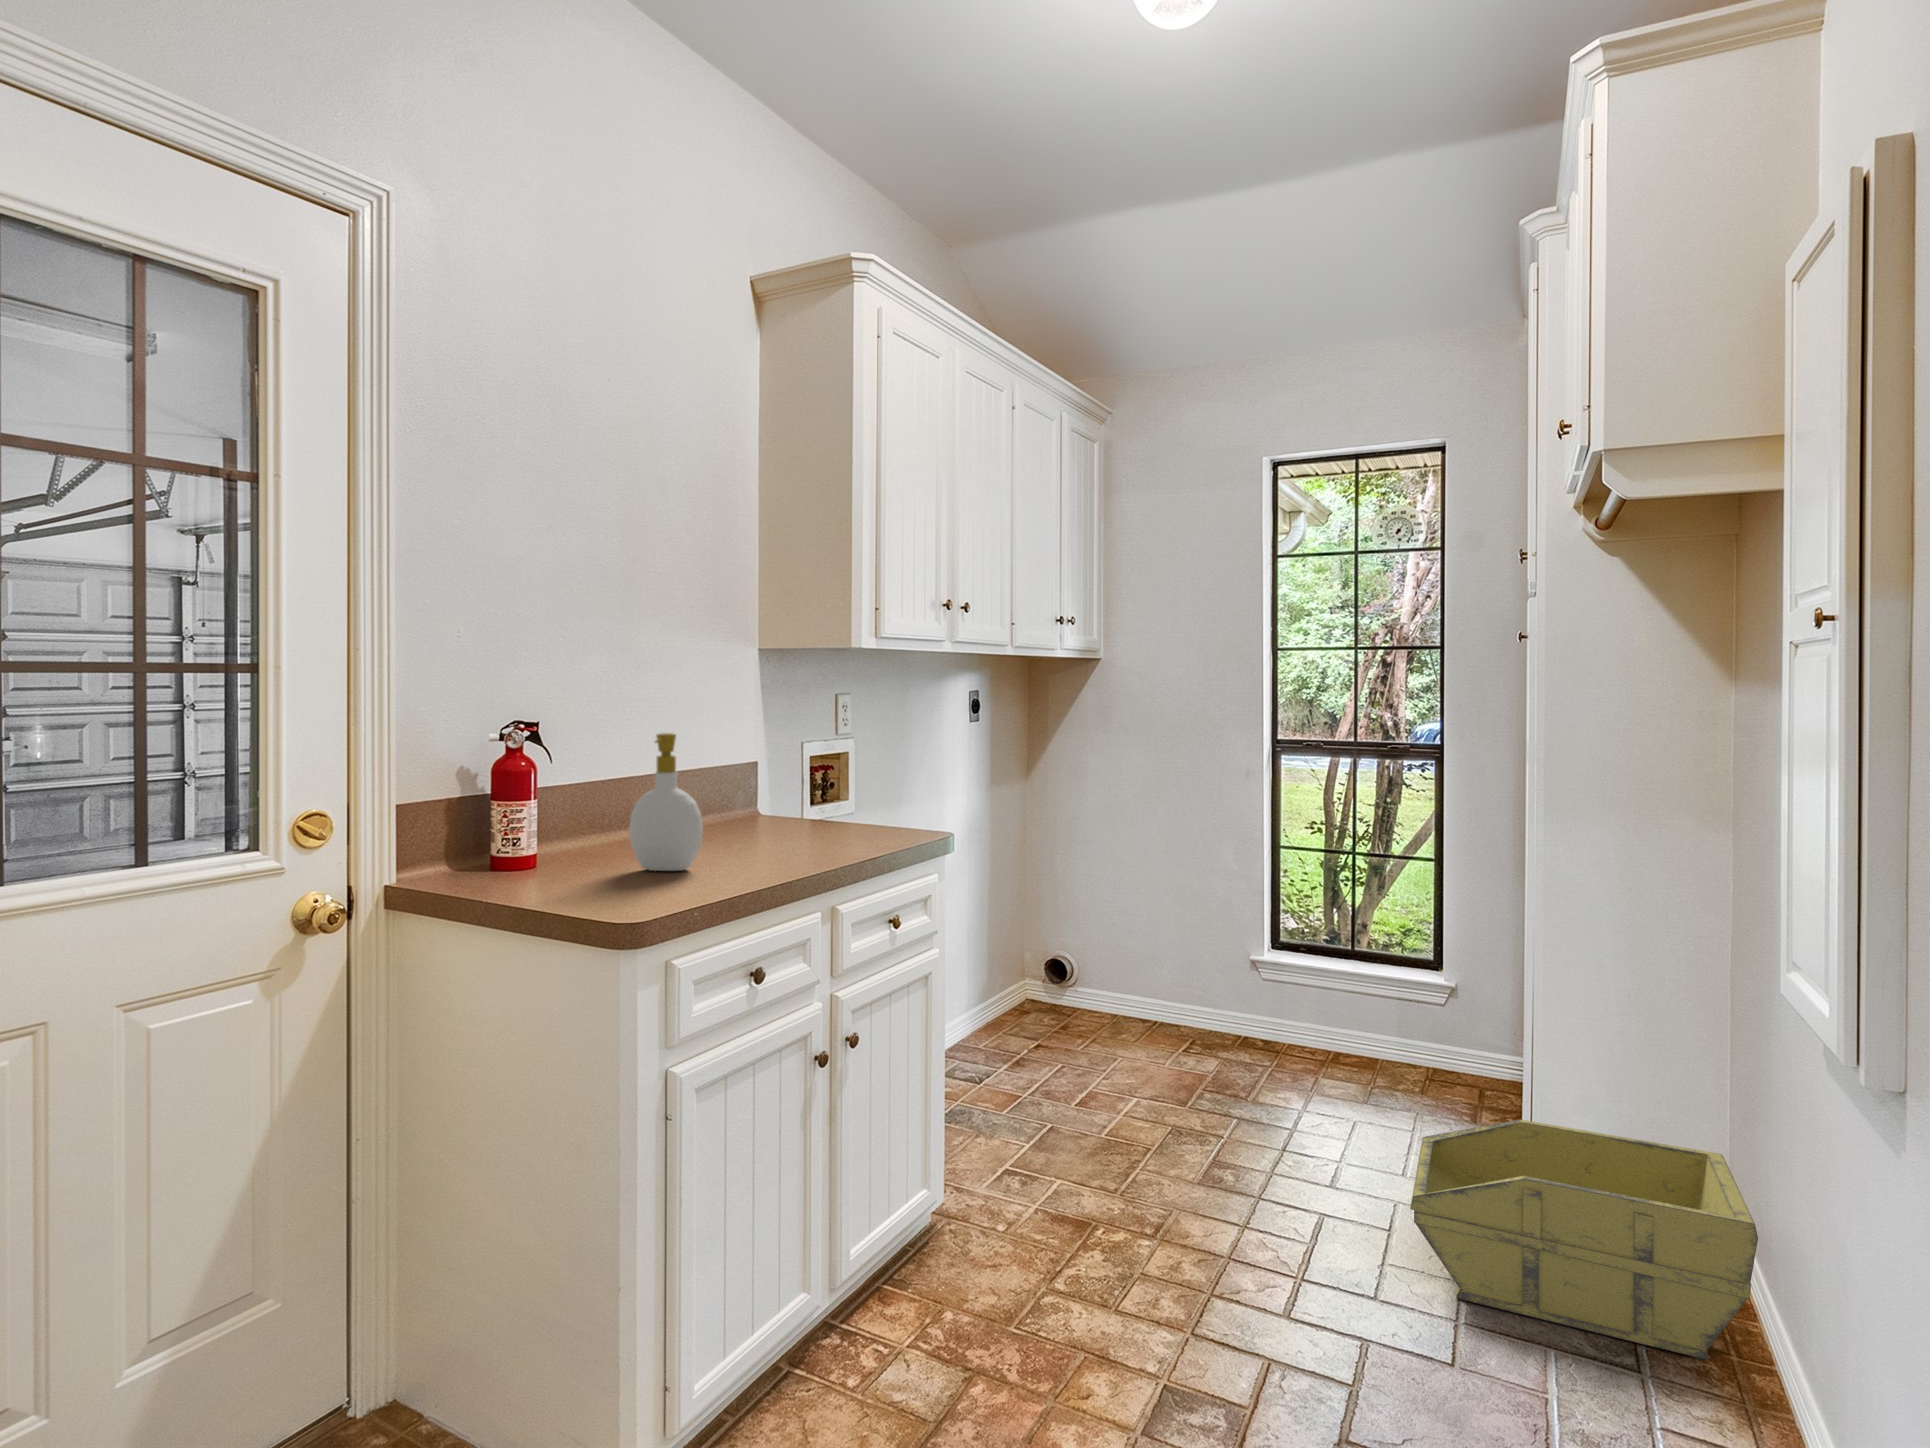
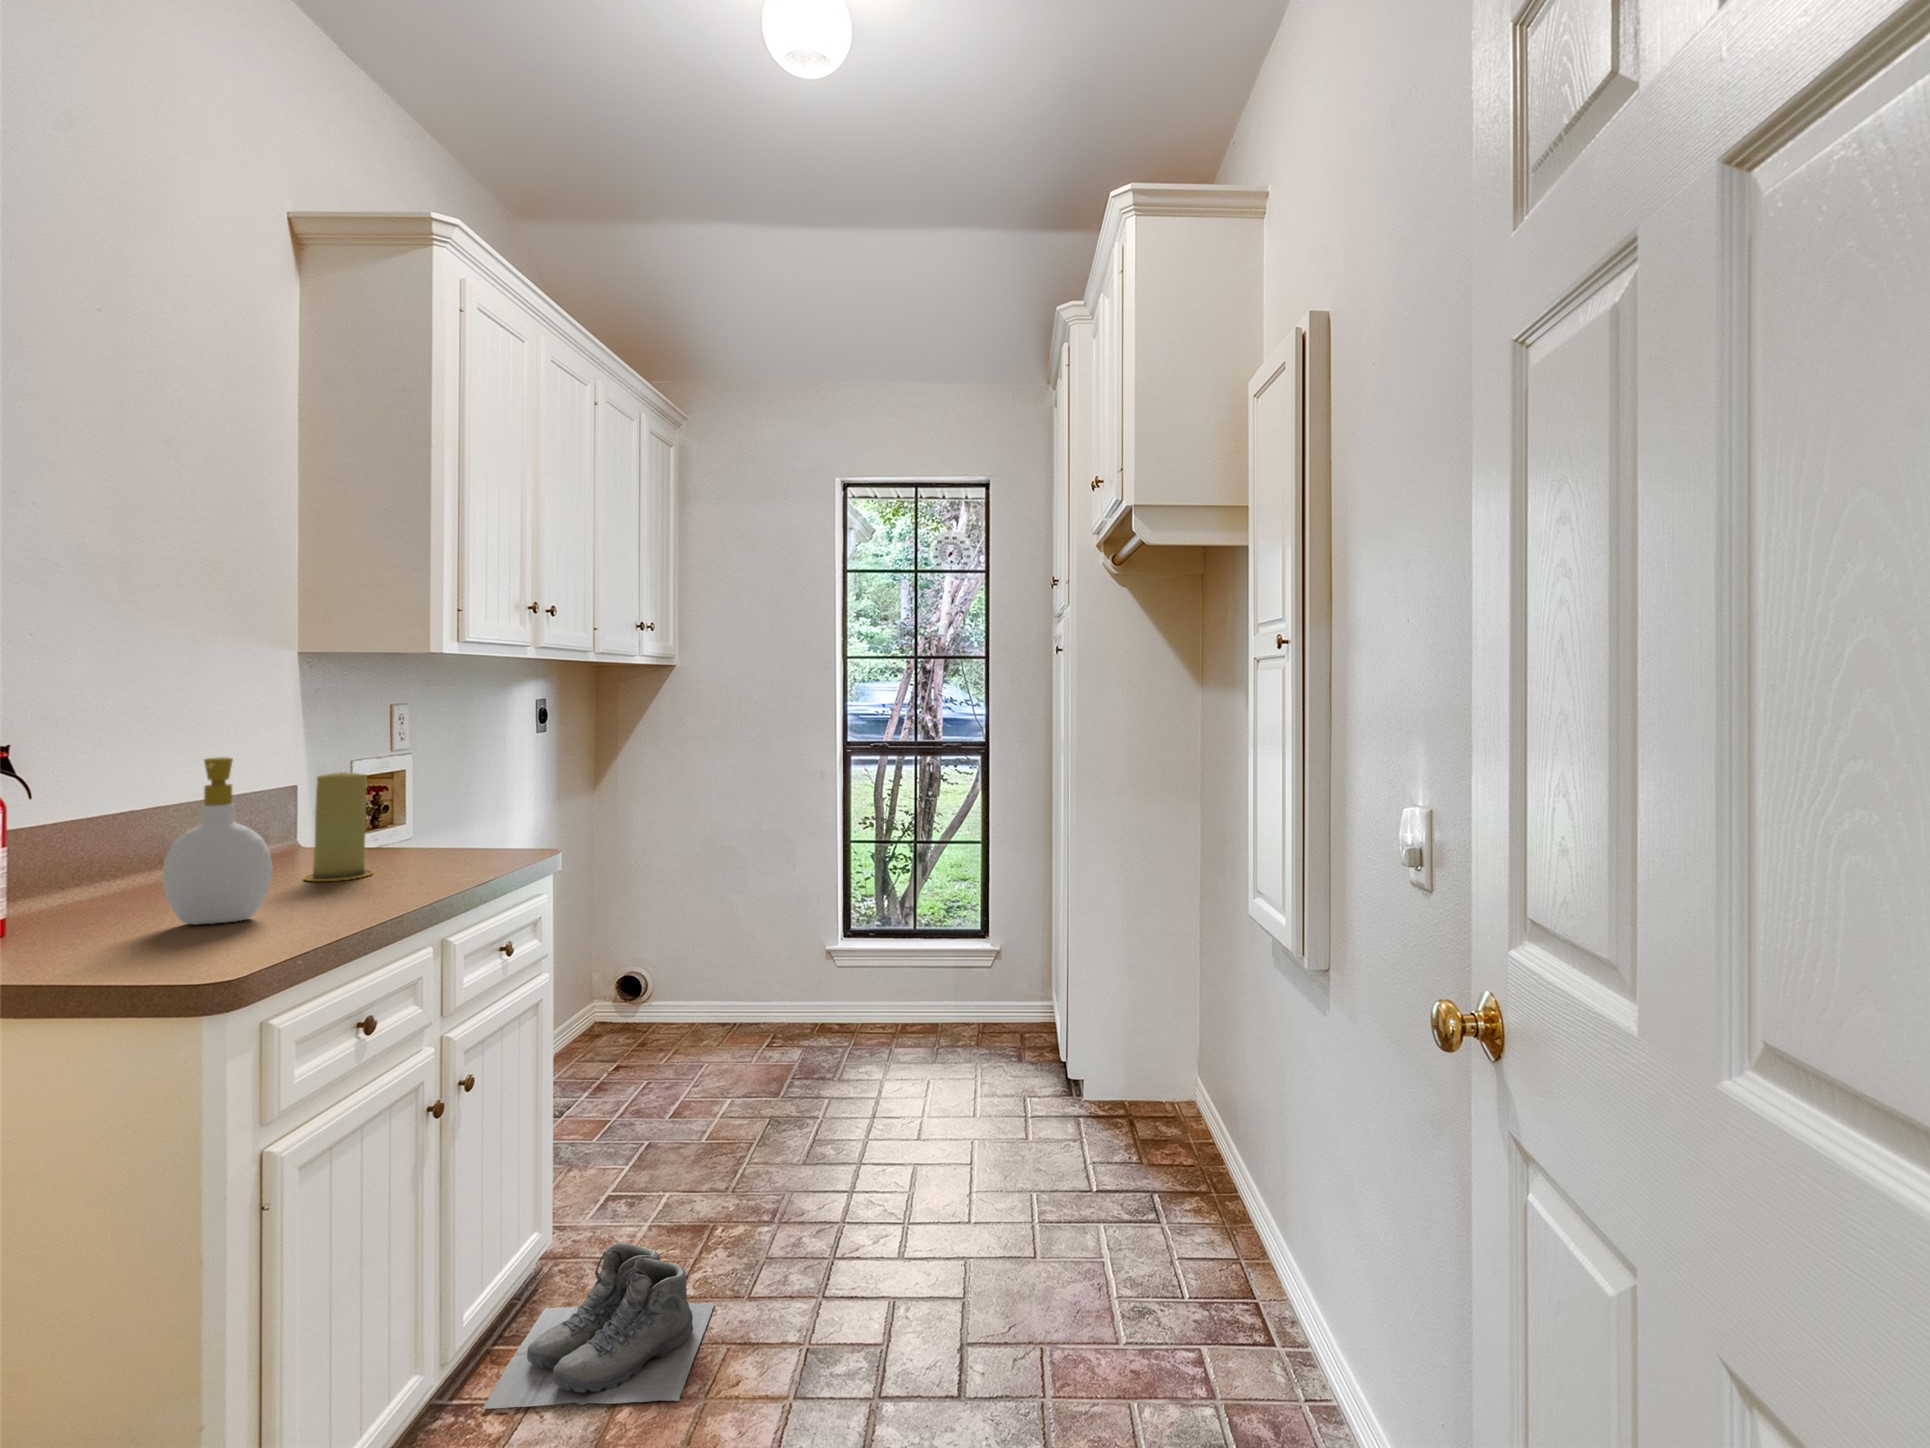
candle: none [745,750,797,844] -> present [304,772,373,881]
storage bin: present [1410,1119,1758,1360] -> none [993,1046,1232,1204]
boots: none [863,1220,1082,1396] -> present [482,1243,714,1409]

